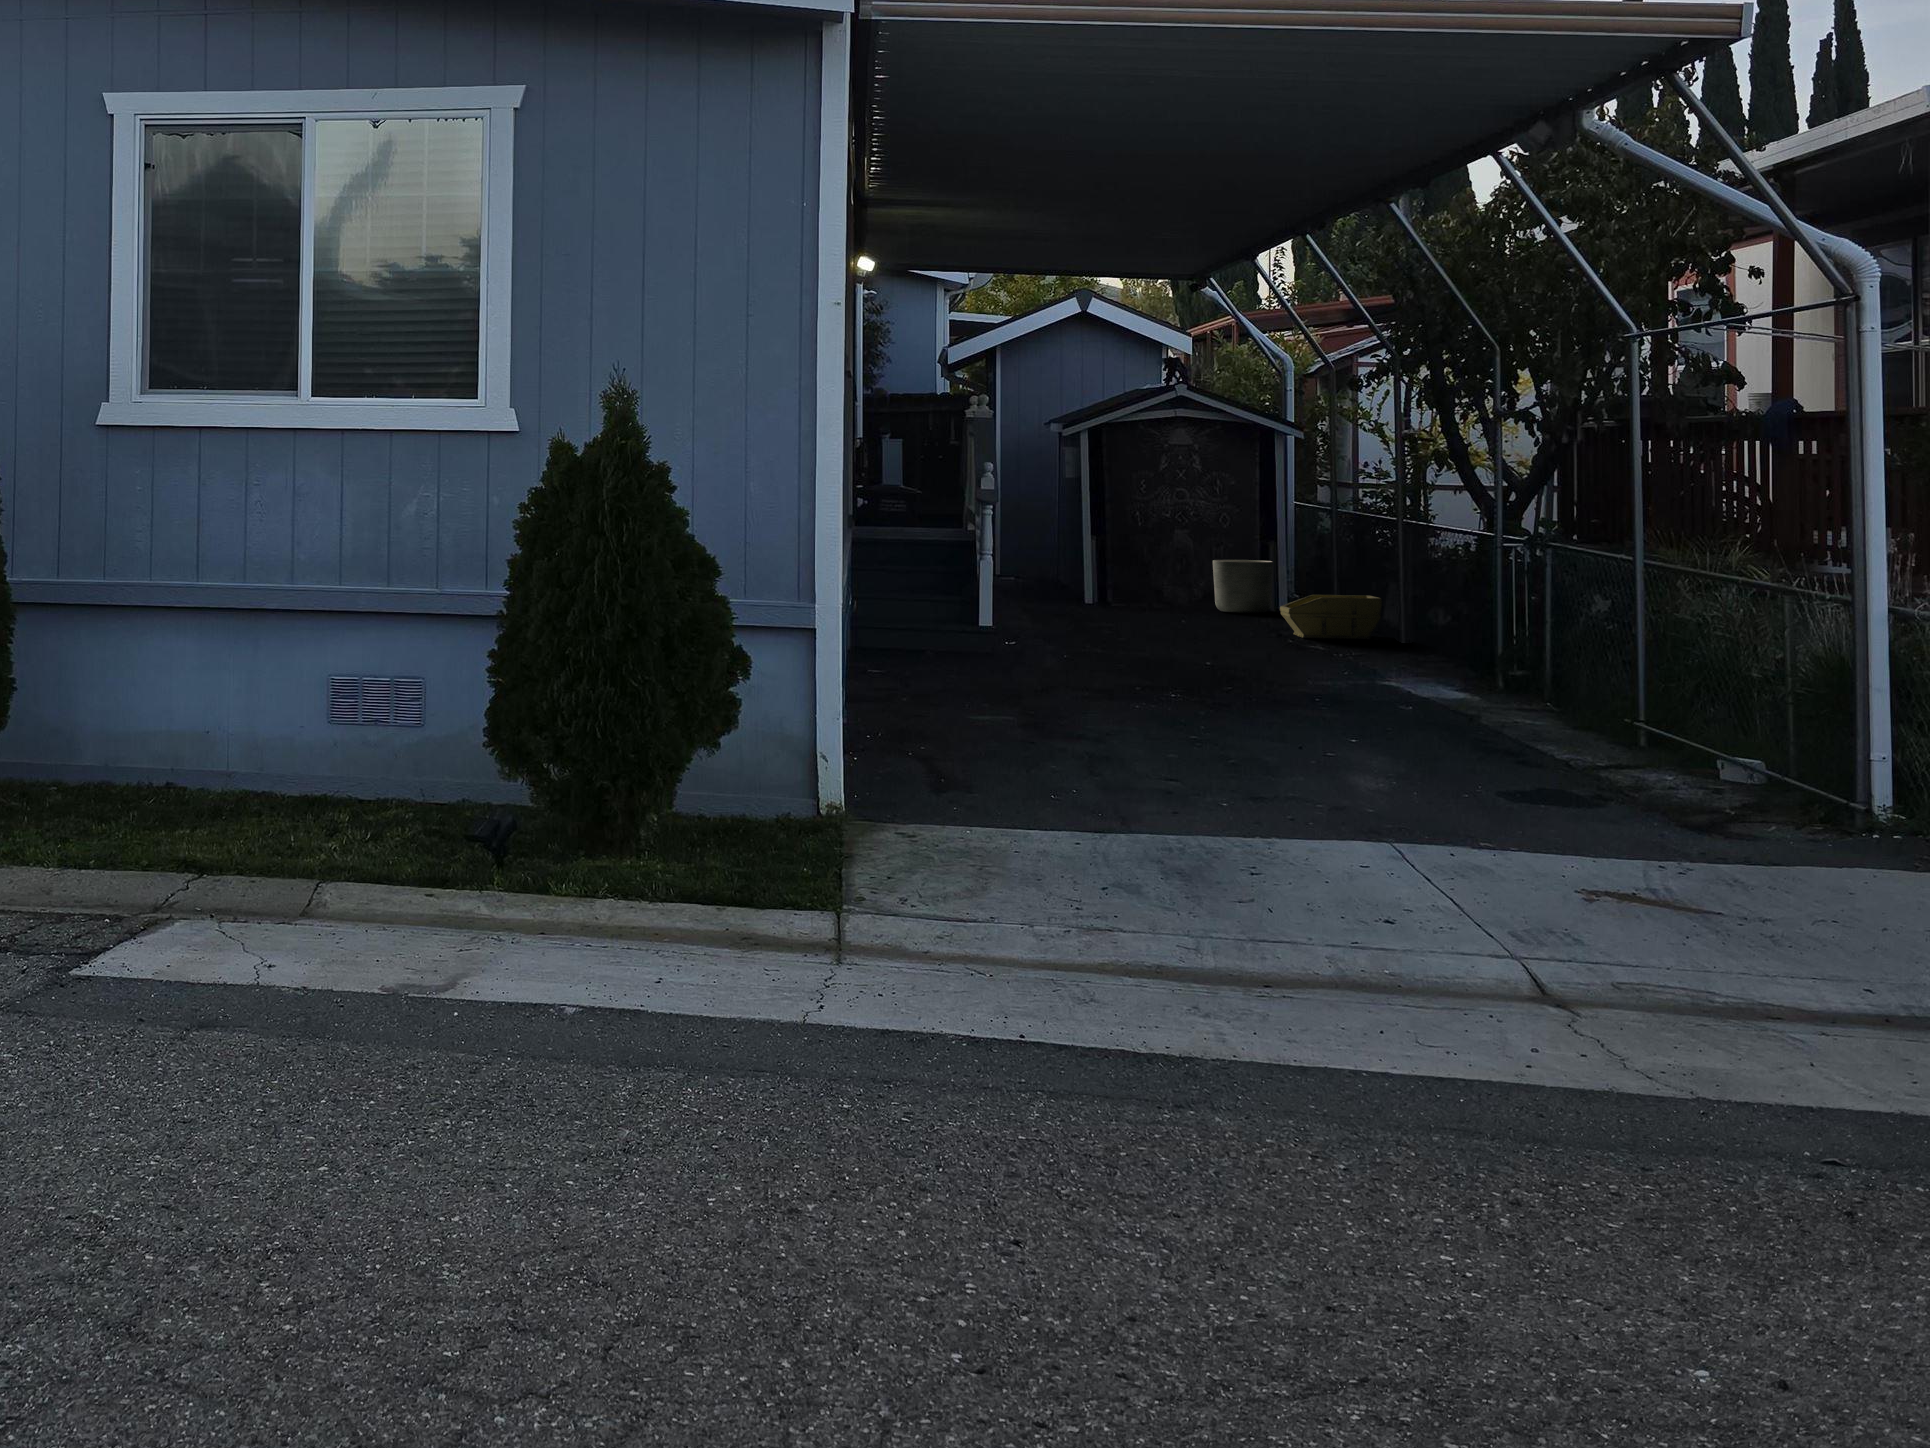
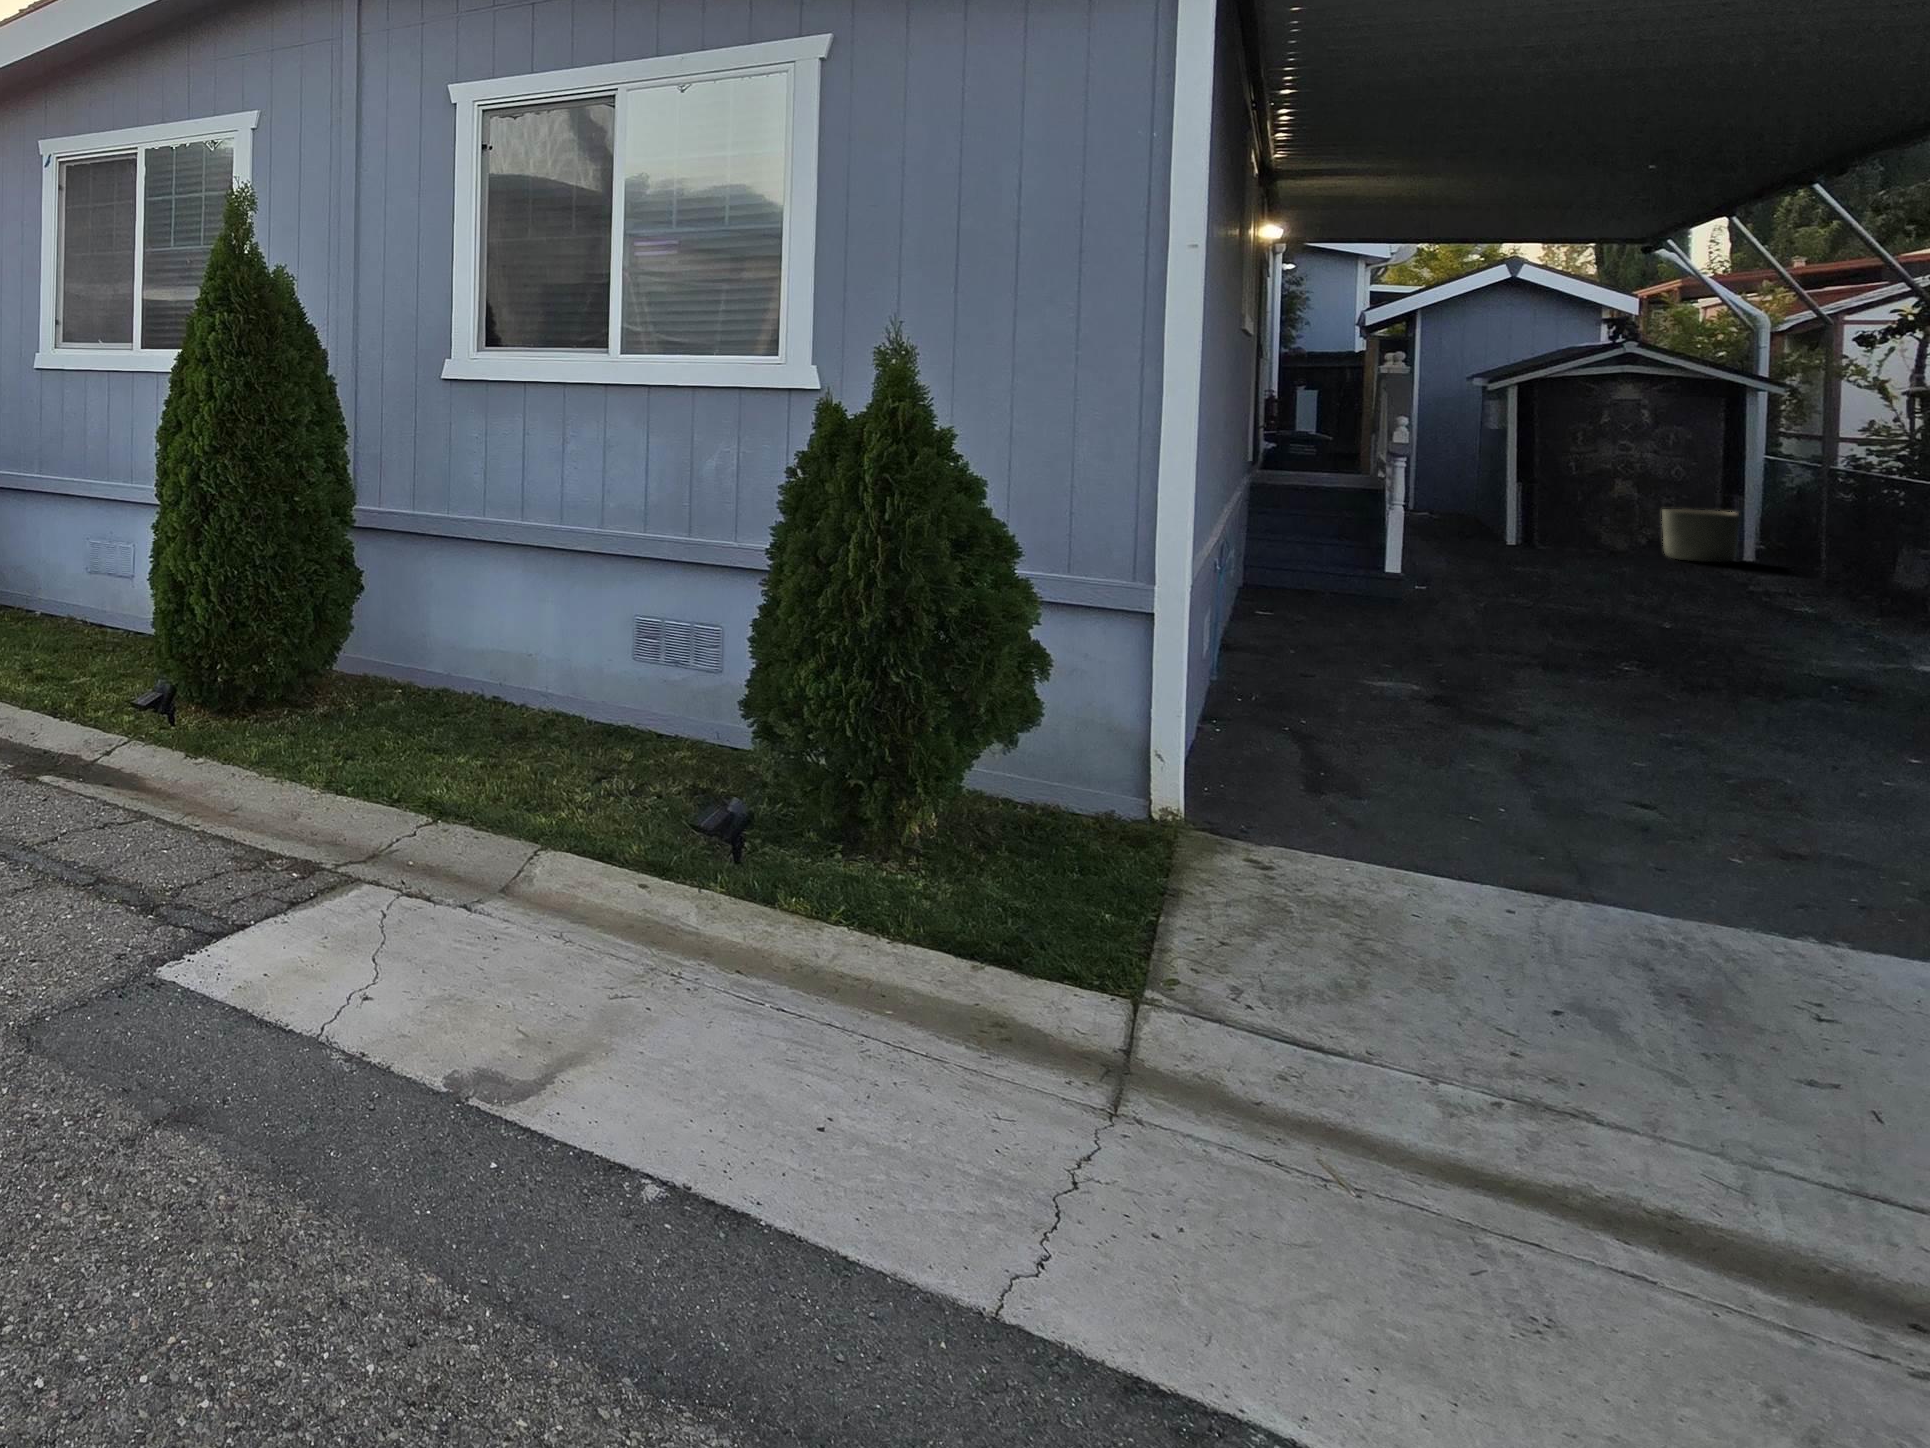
storage bin: present [1280,595,1382,639] -> none [1755,554,1901,605]

